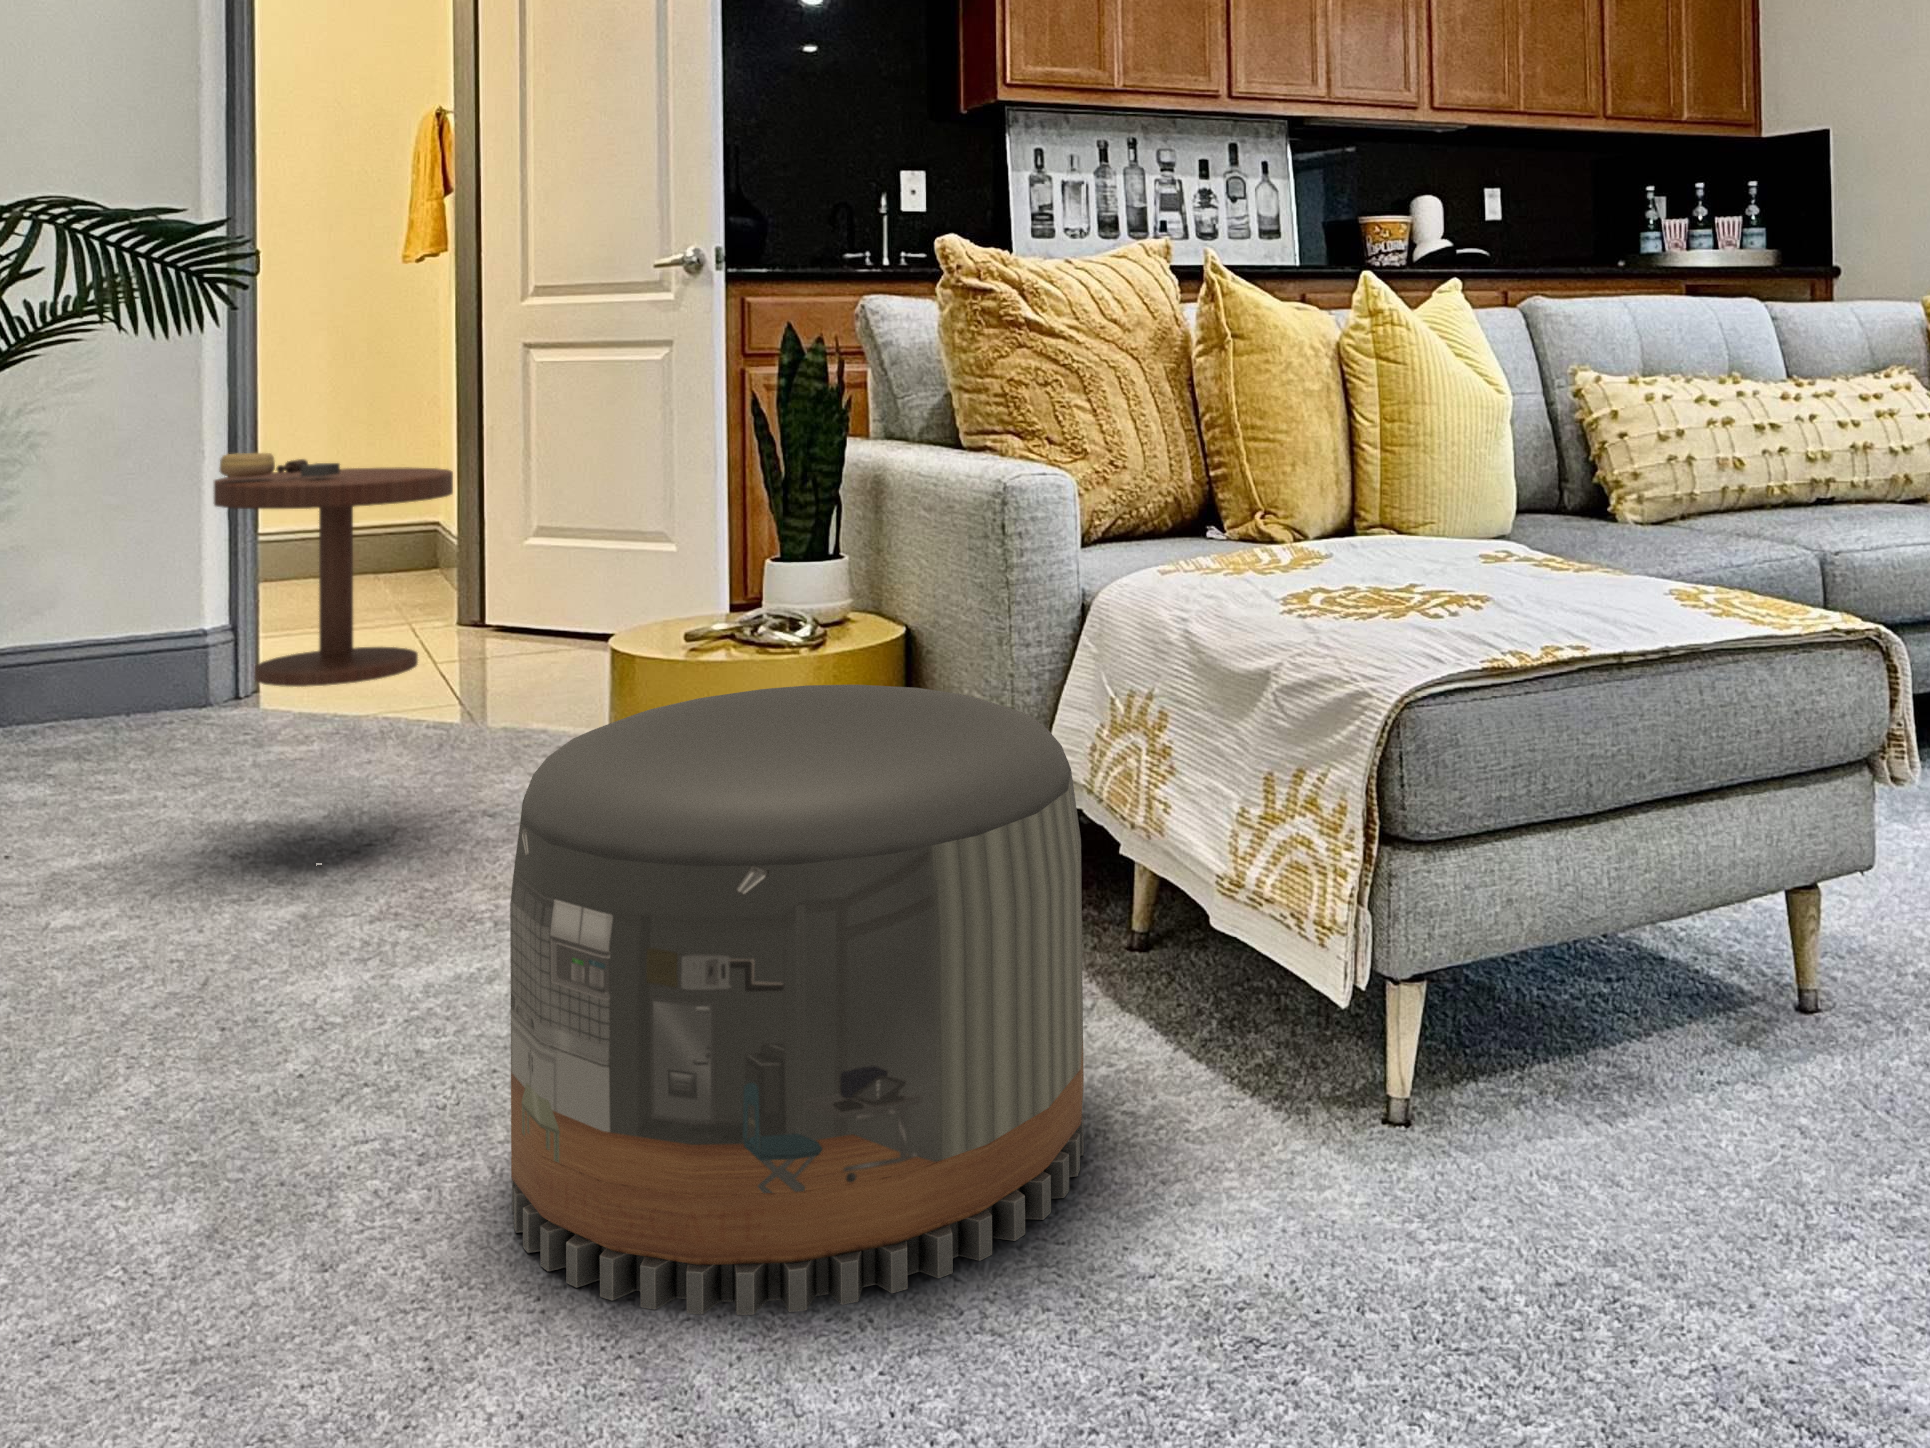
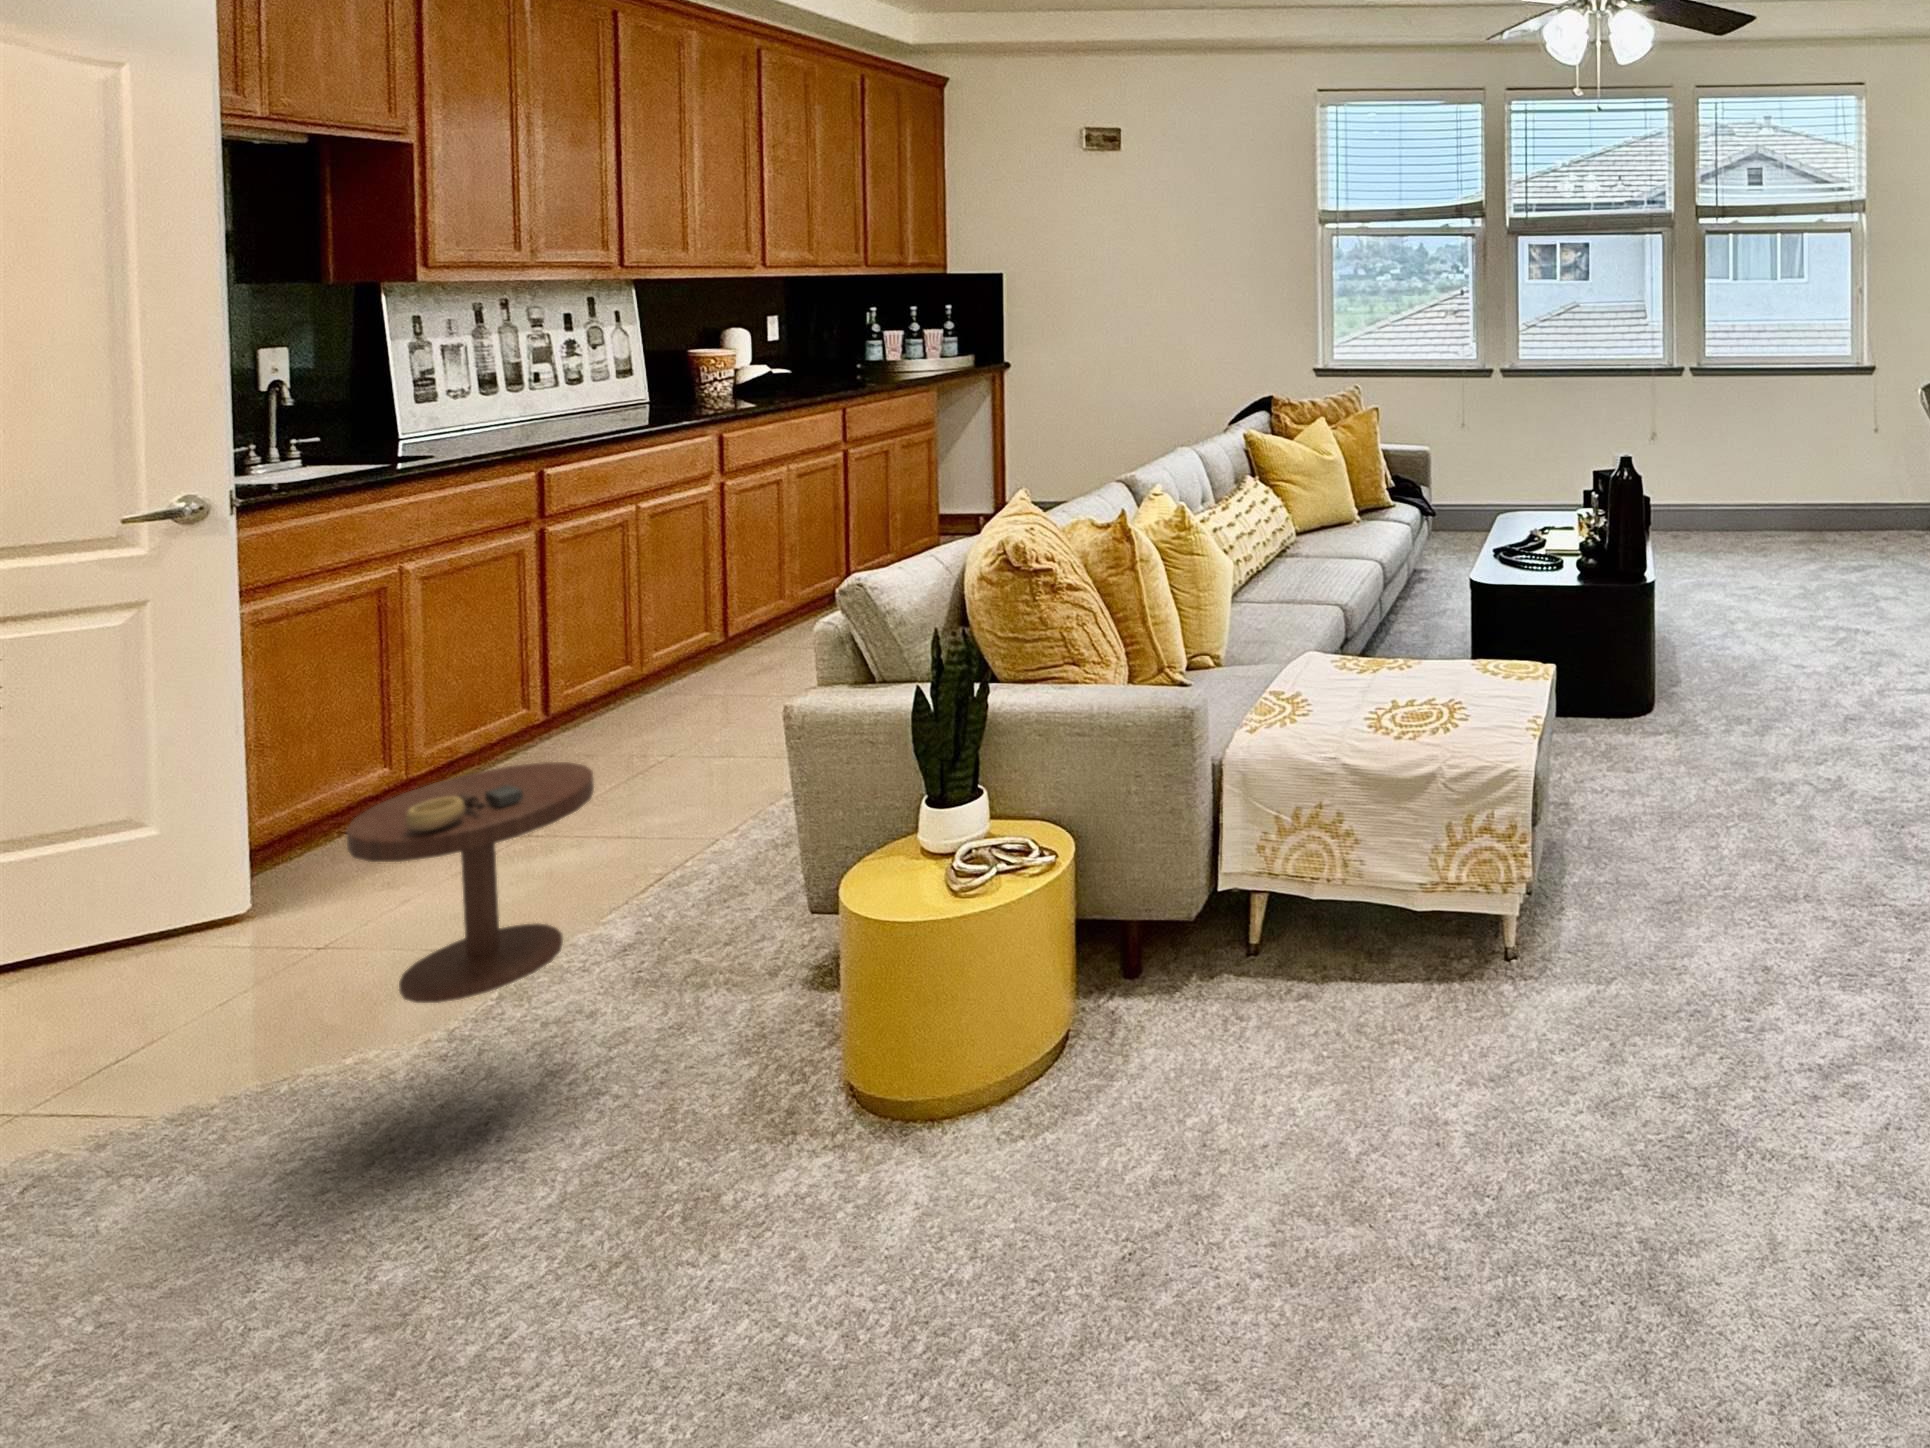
pouf: present [510,685,1084,1315] -> none [1131,770,1411,1103]

